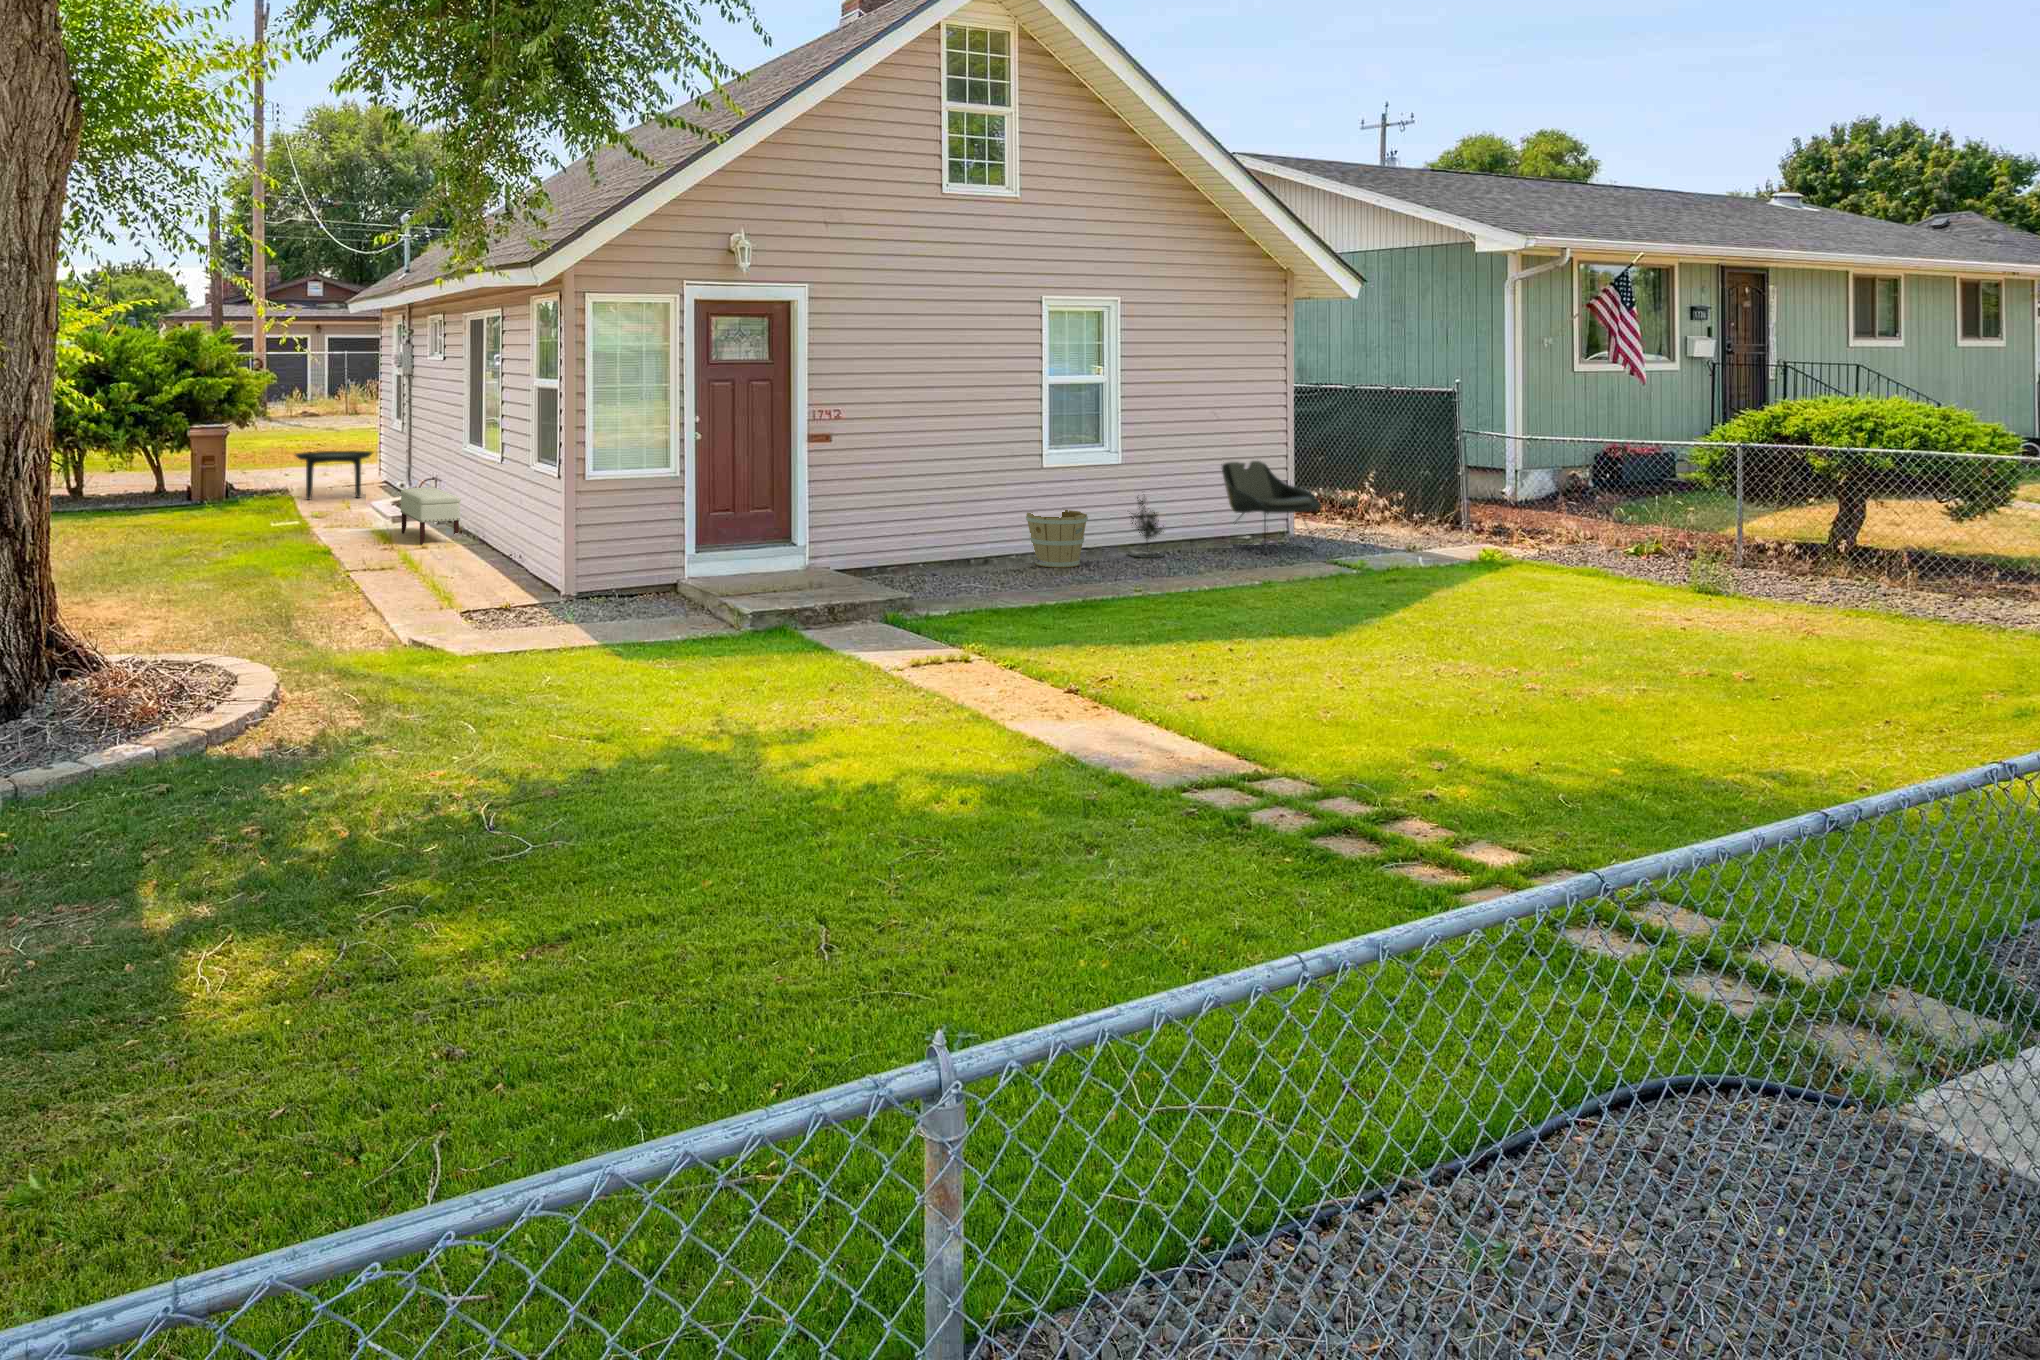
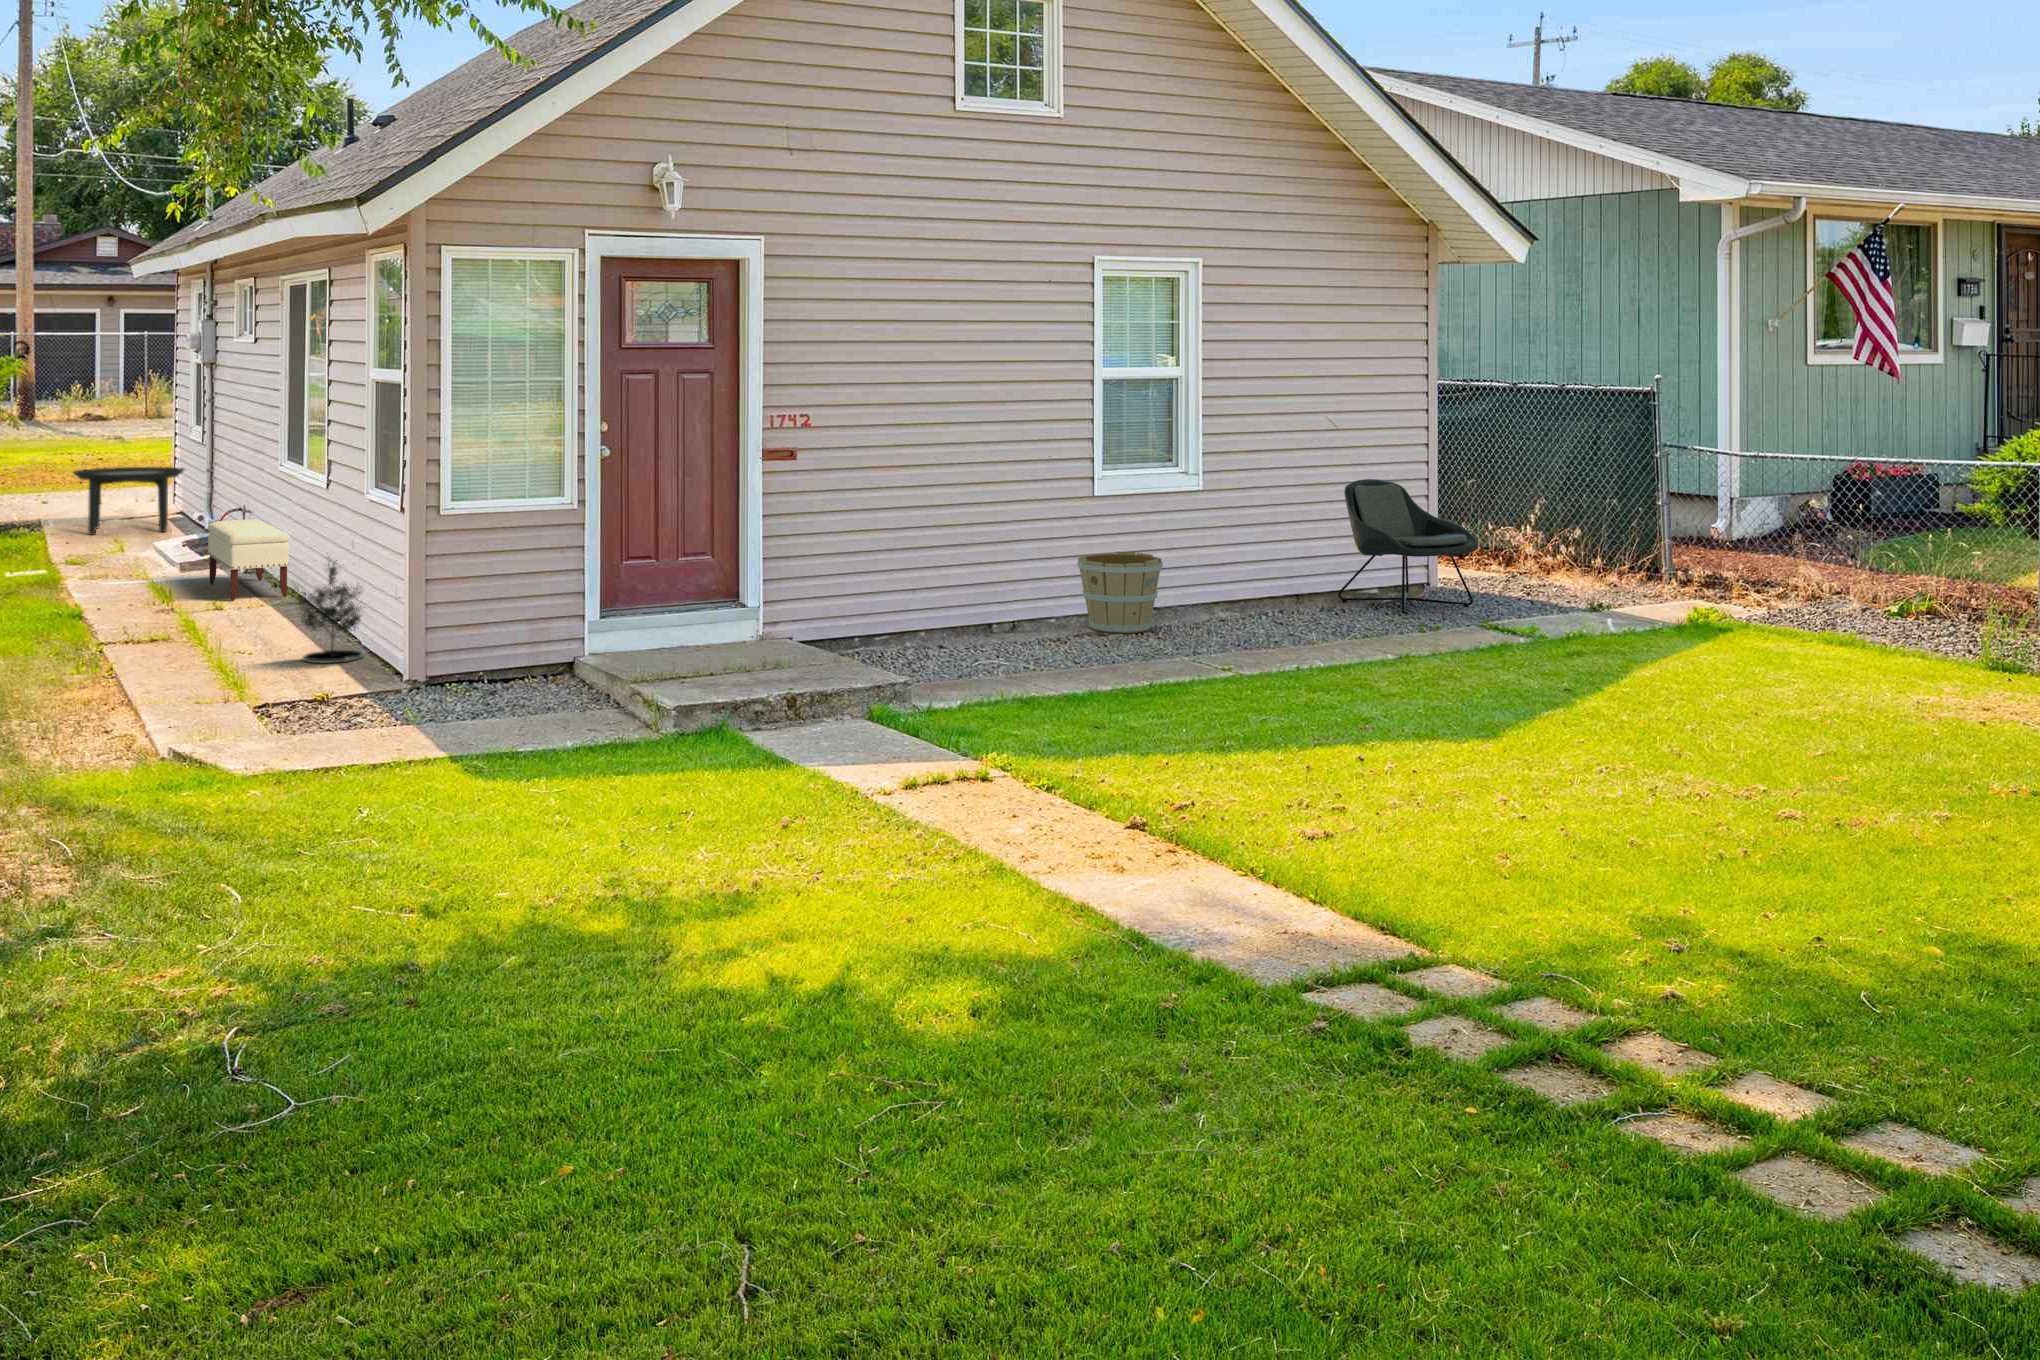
potted tree: present [1129,497,1164,558] -> present [295,560,364,663]

